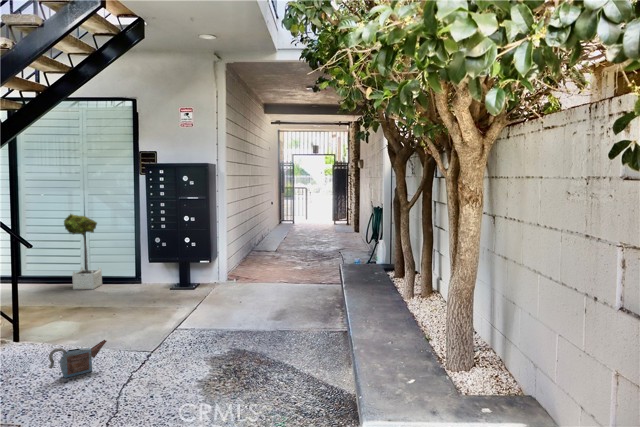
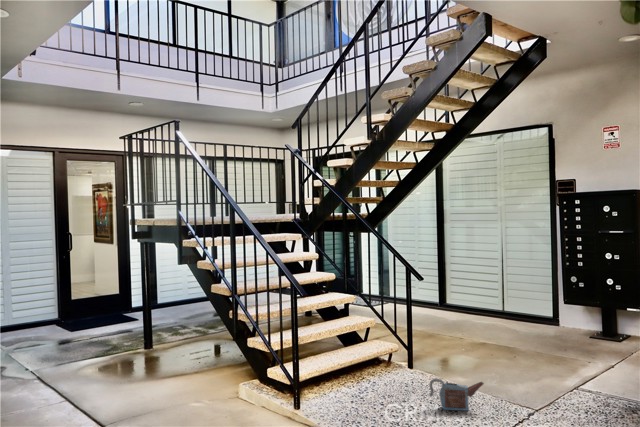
potted tree: present [64,214,102,289] -> none [480,245,517,323]

